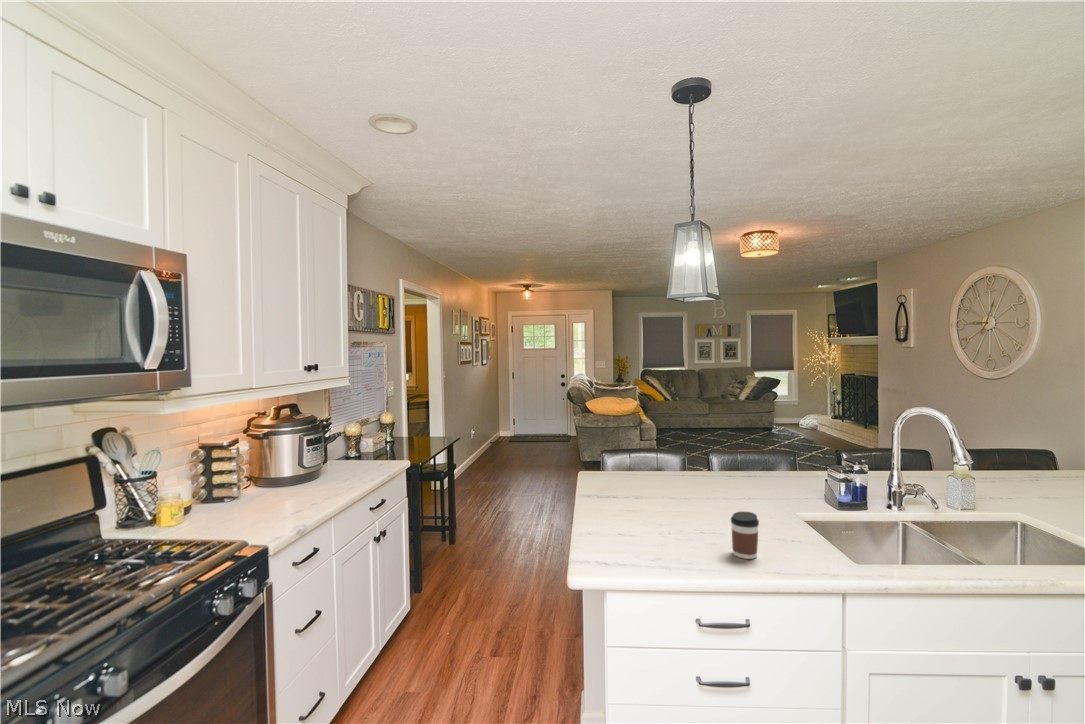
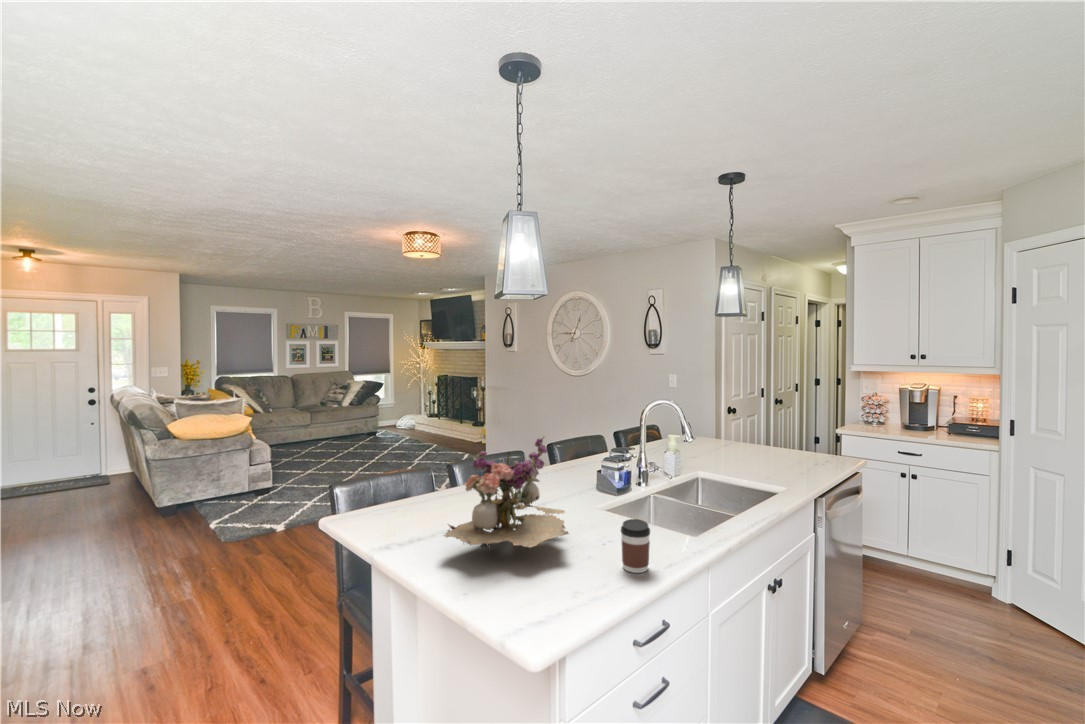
flower arrangement: none [618,431,729,513] -> present [444,436,569,548]

